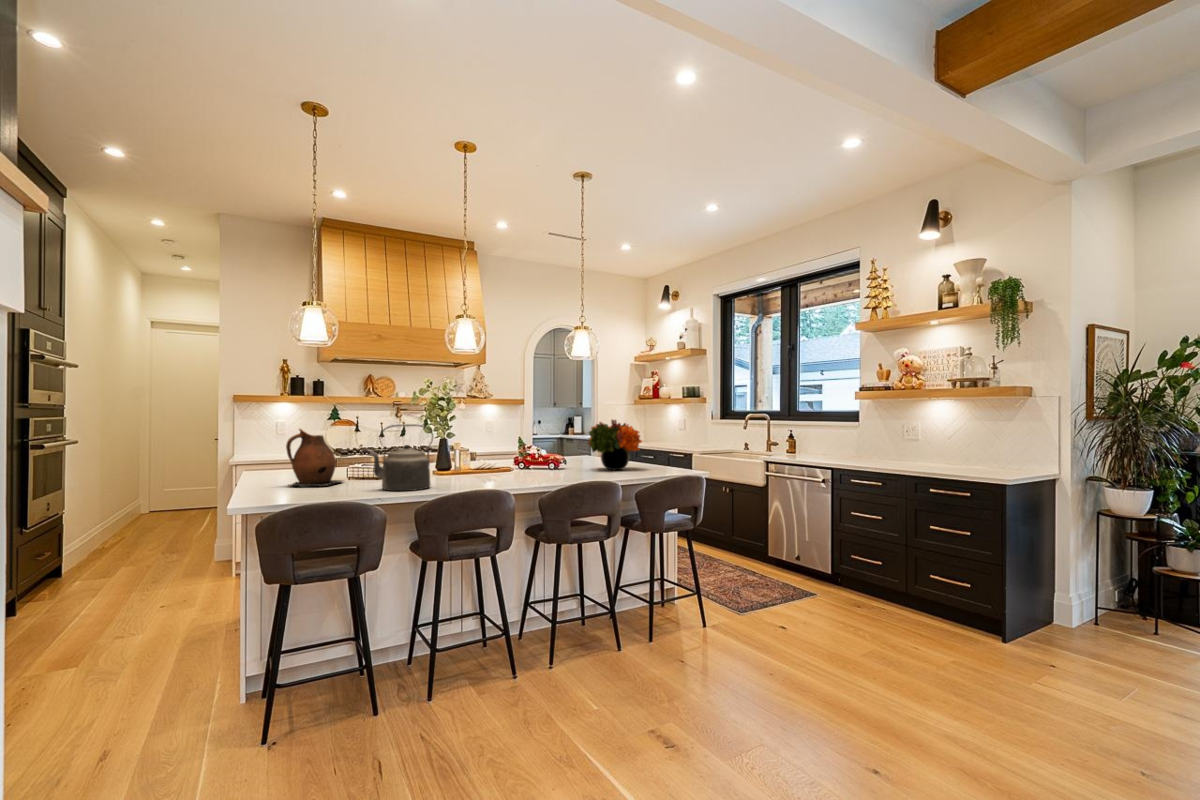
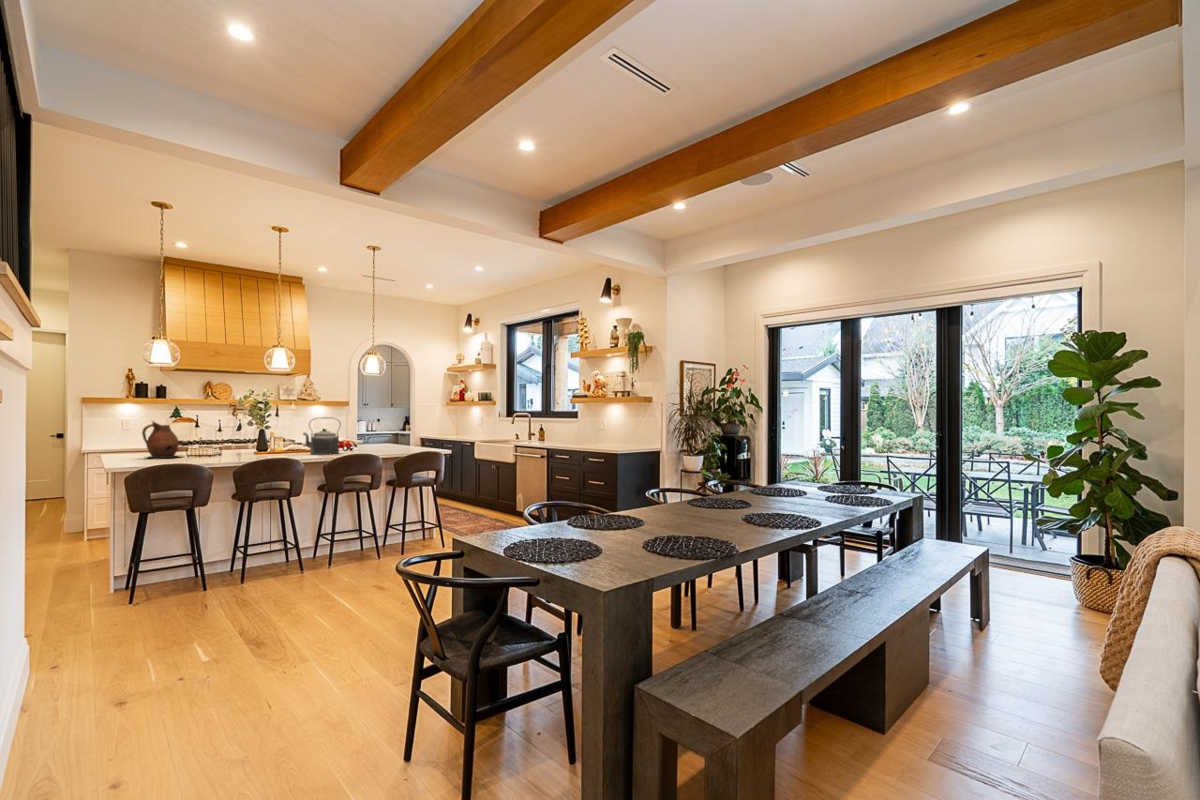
flower arrangement: present [588,420,642,470] -> none [367,416,408,450]
kettle: present [370,424,433,491] -> present [303,418,341,455]

